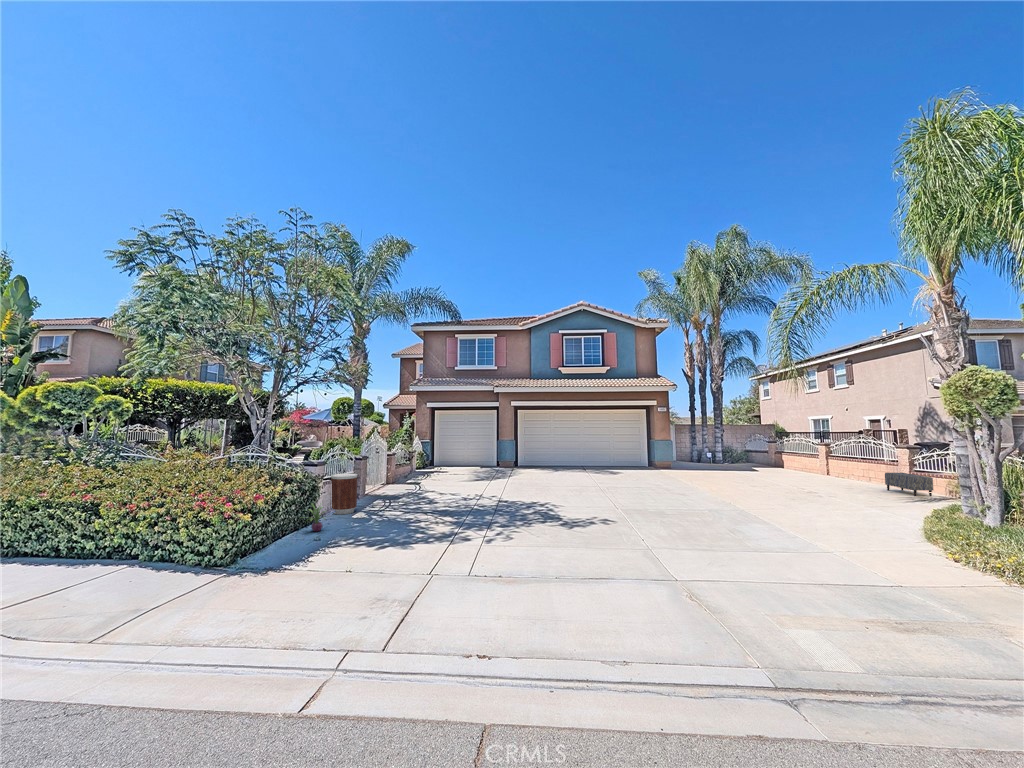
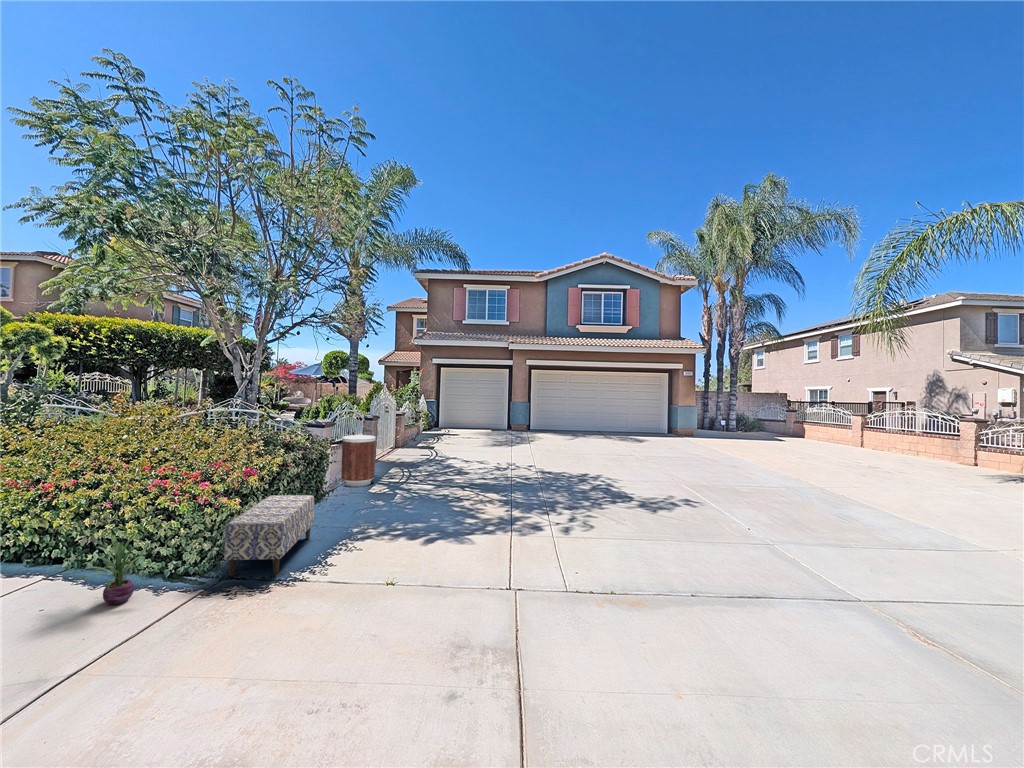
bench: present [885,473,933,496] -> present [224,495,314,576]
decorative plant: present [310,504,324,532] -> present [72,533,160,605]

